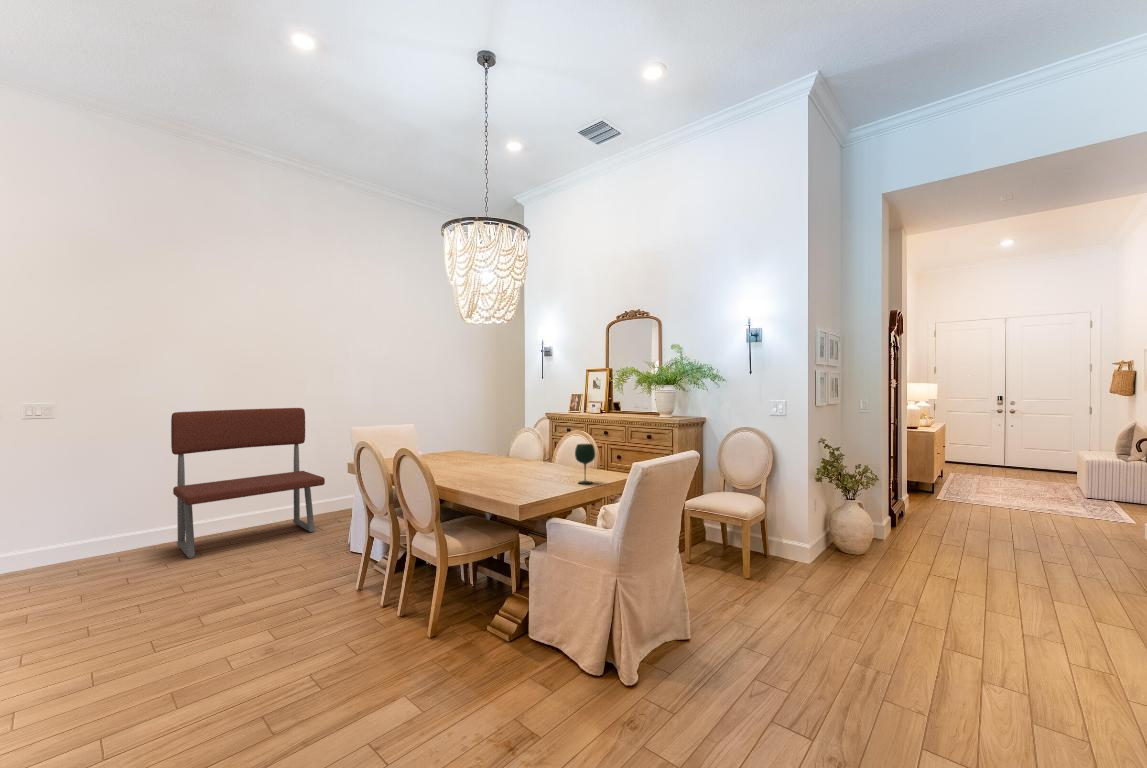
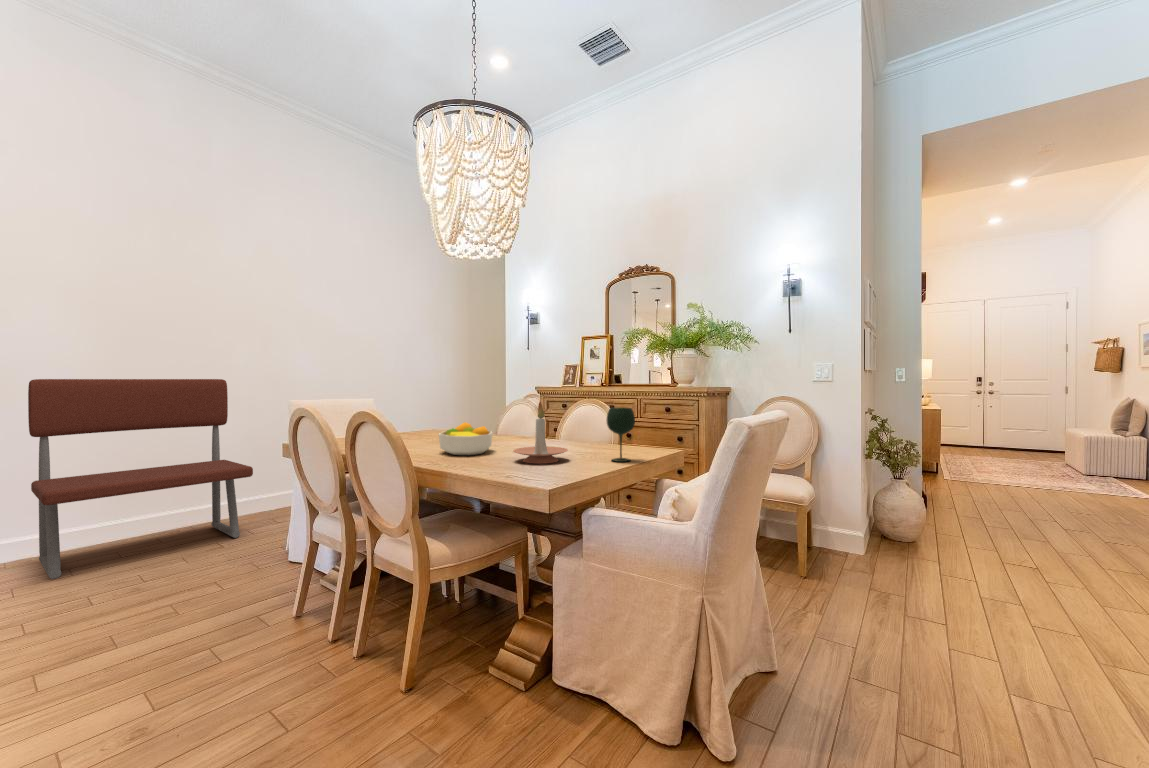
candle holder: none [508,439,548,484] -> present [513,402,568,463]
fruit bowl: none [458,450,499,476] -> present [439,422,493,455]

